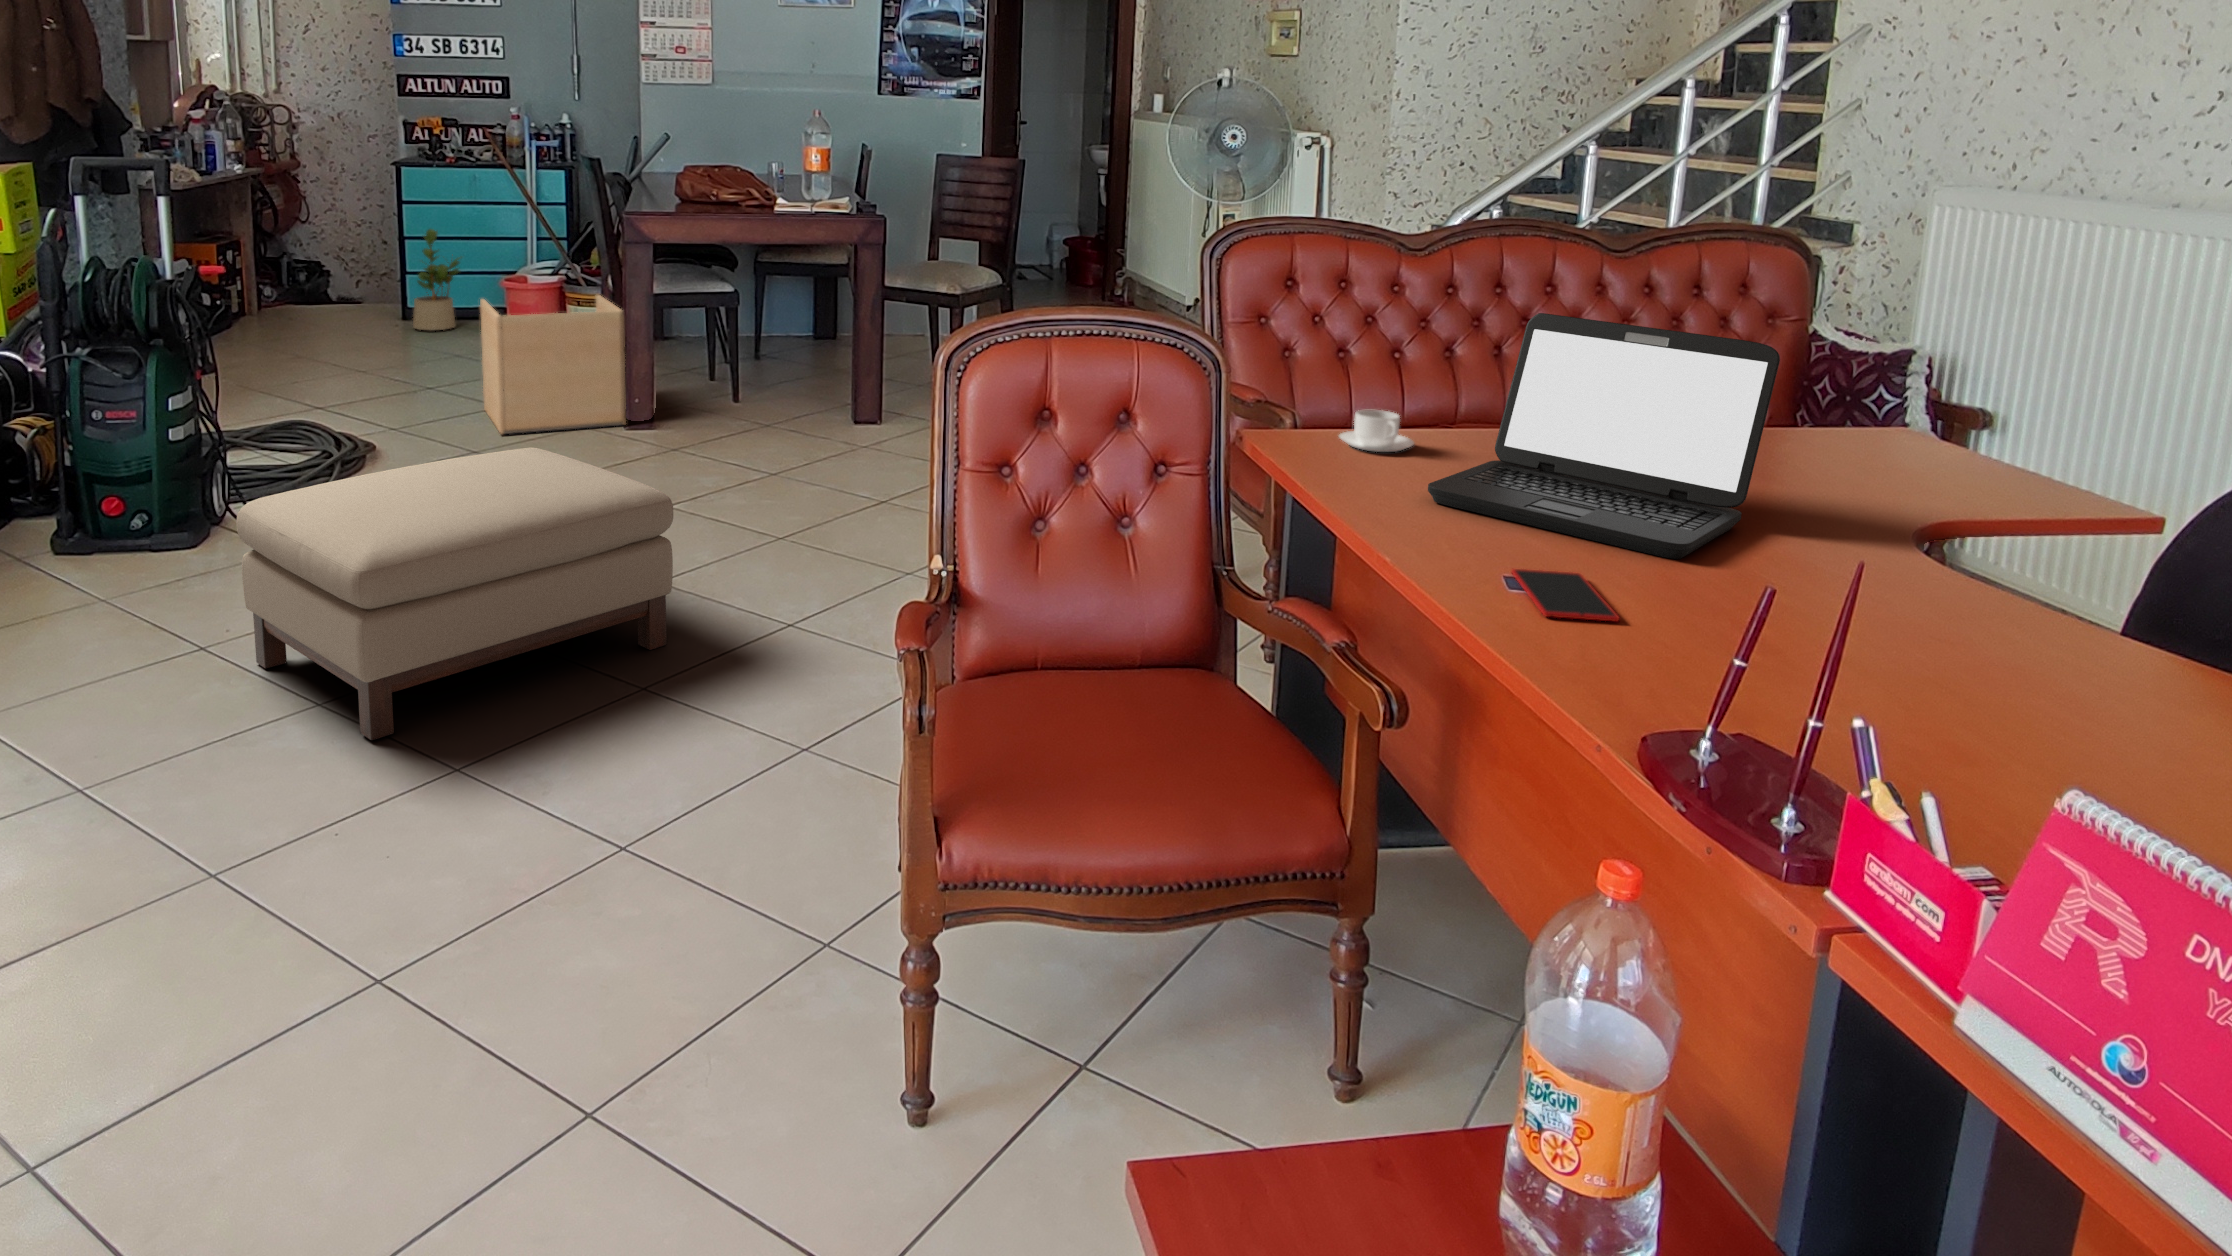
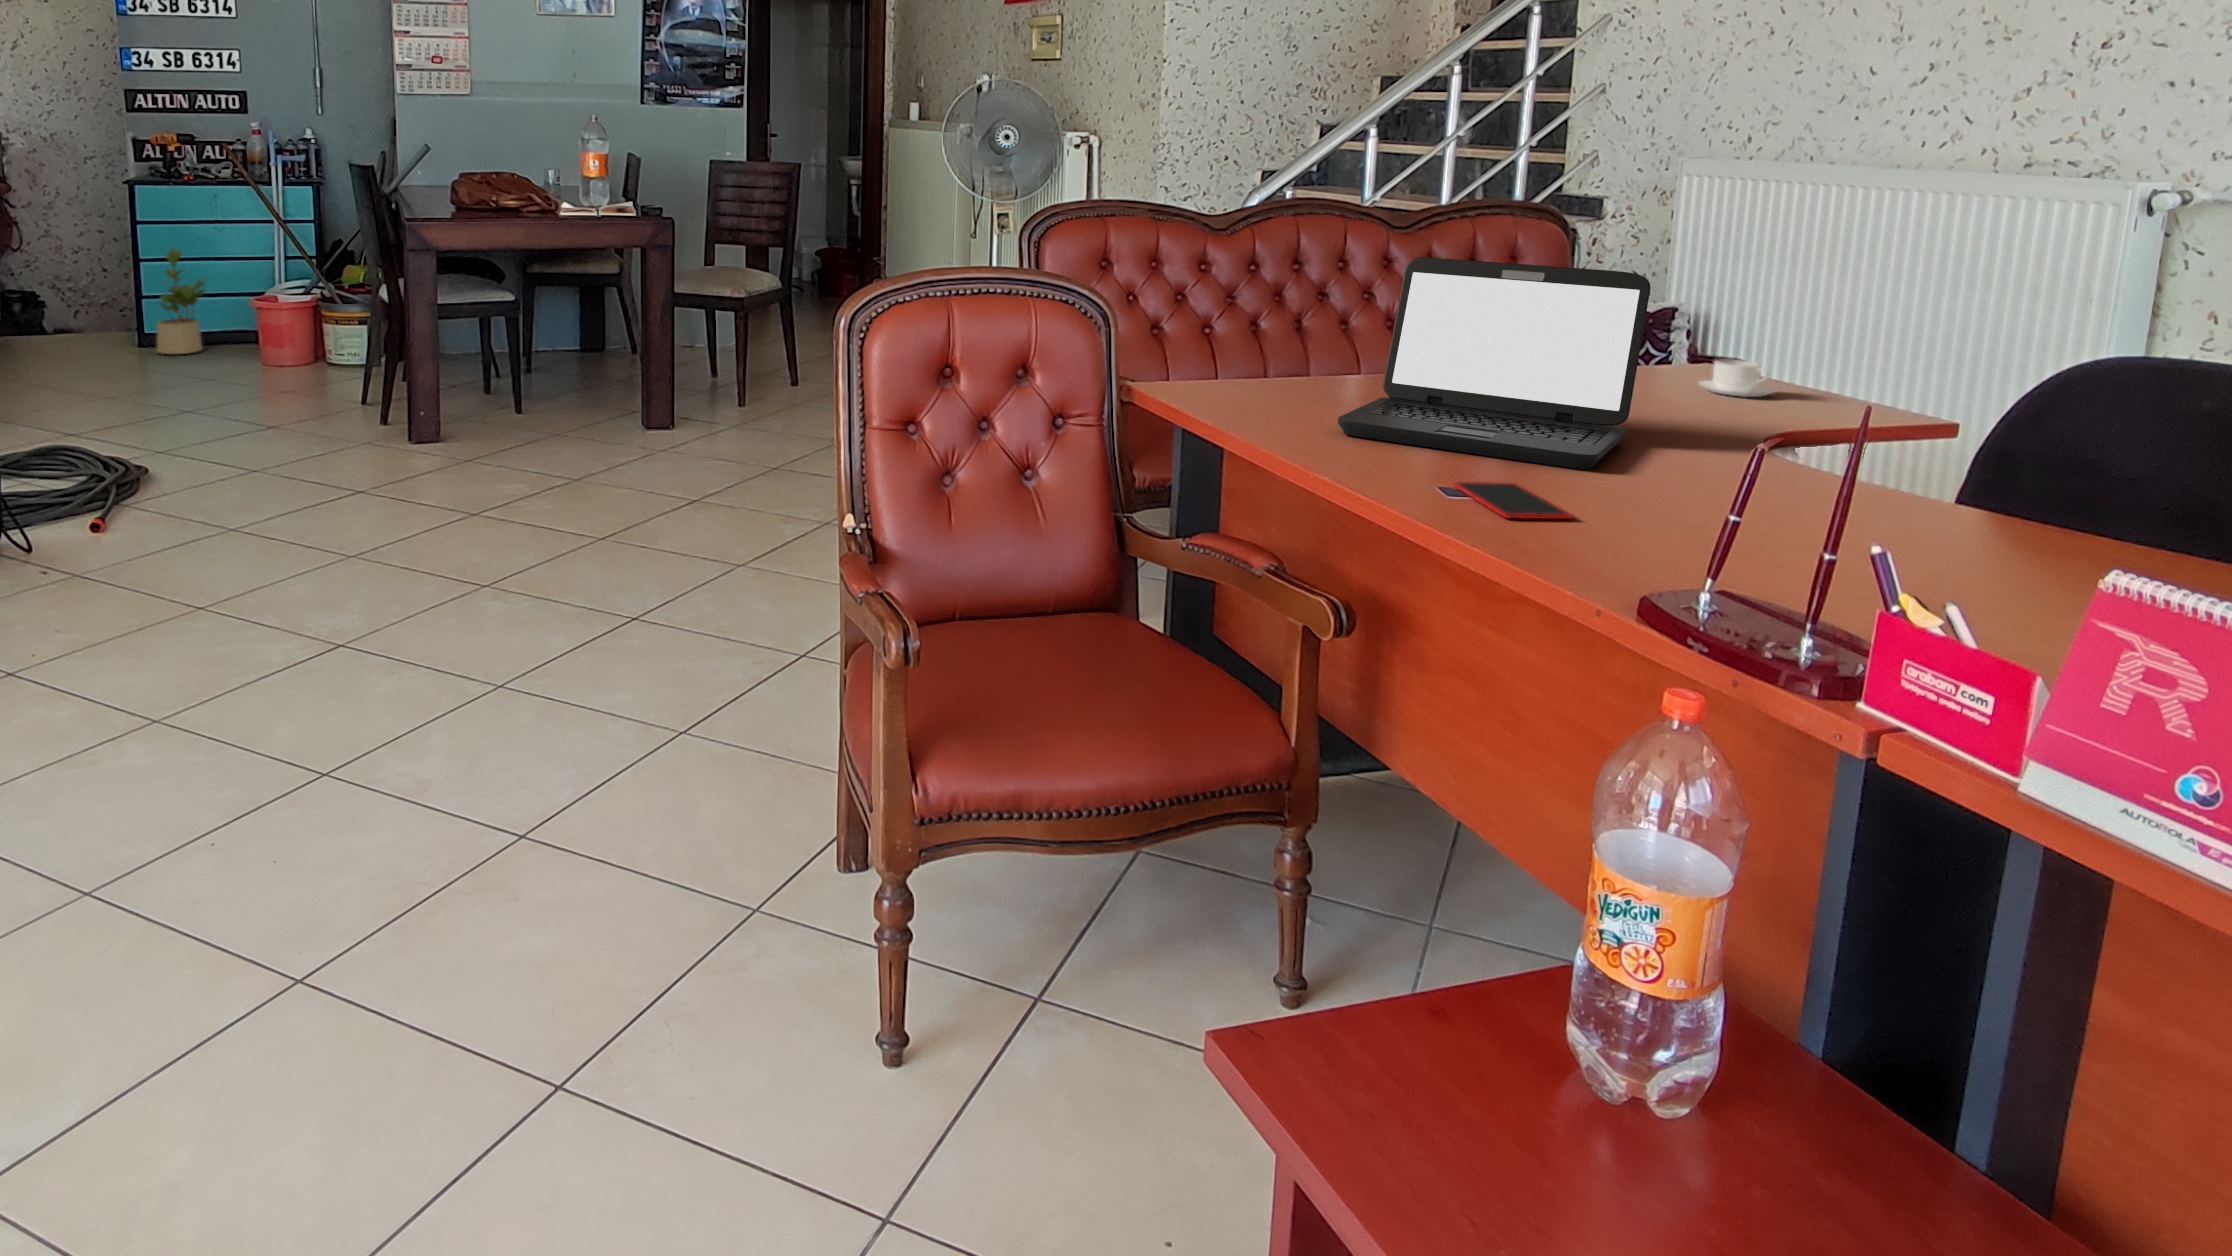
cardboard box: present [480,295,626,434] -> none [249,306,412,452]
coffee cup: present [1339,410,1414,452] -> present [1698,360,1775,397]
ottoman: present [236,448,673,740] -> none [51,451,518,755]

